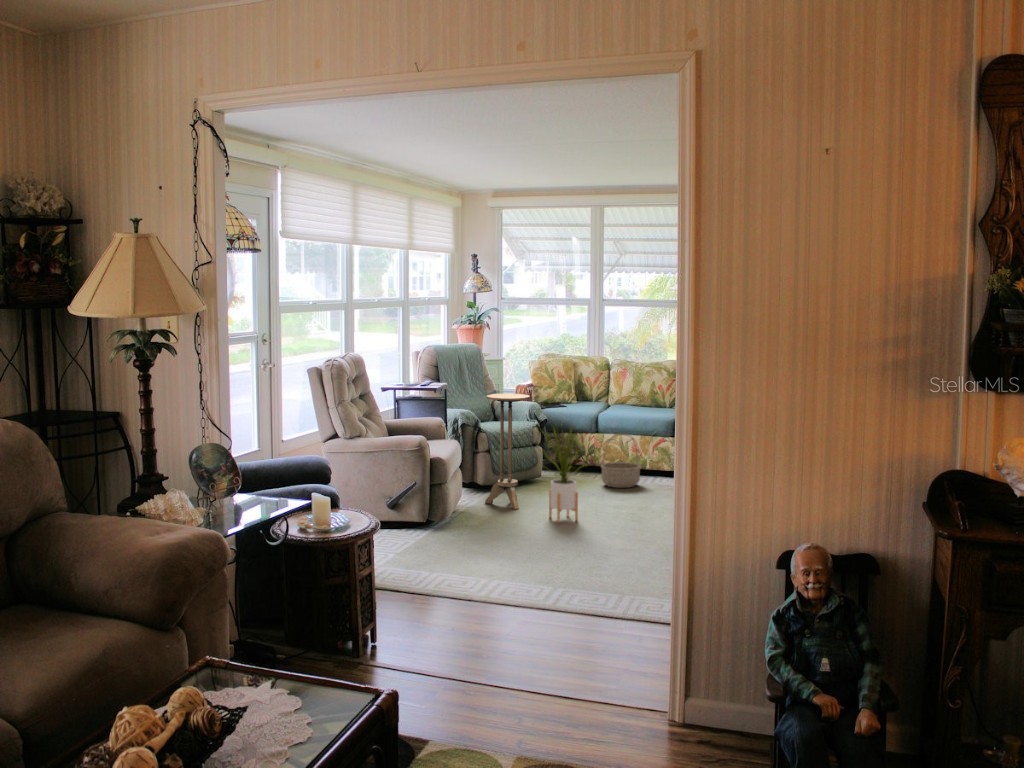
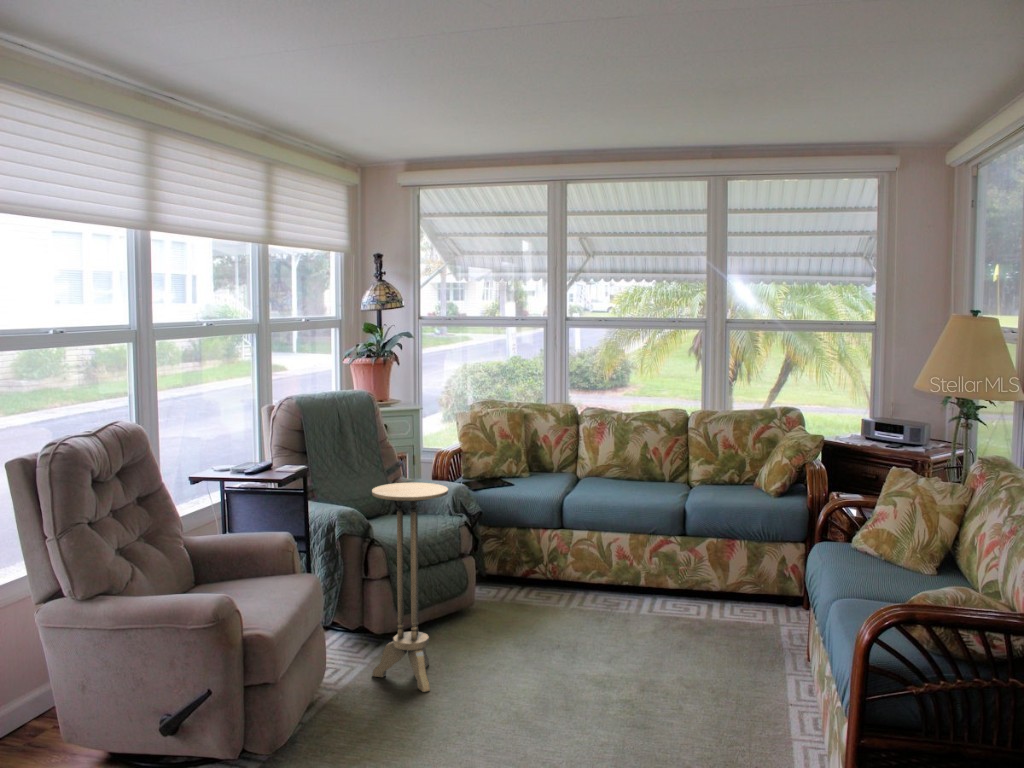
house plant: present [548,428,578,523] -> none [458,536,559,732]
basket: present [601,433,641,488] -> none [570,536,635,628]

